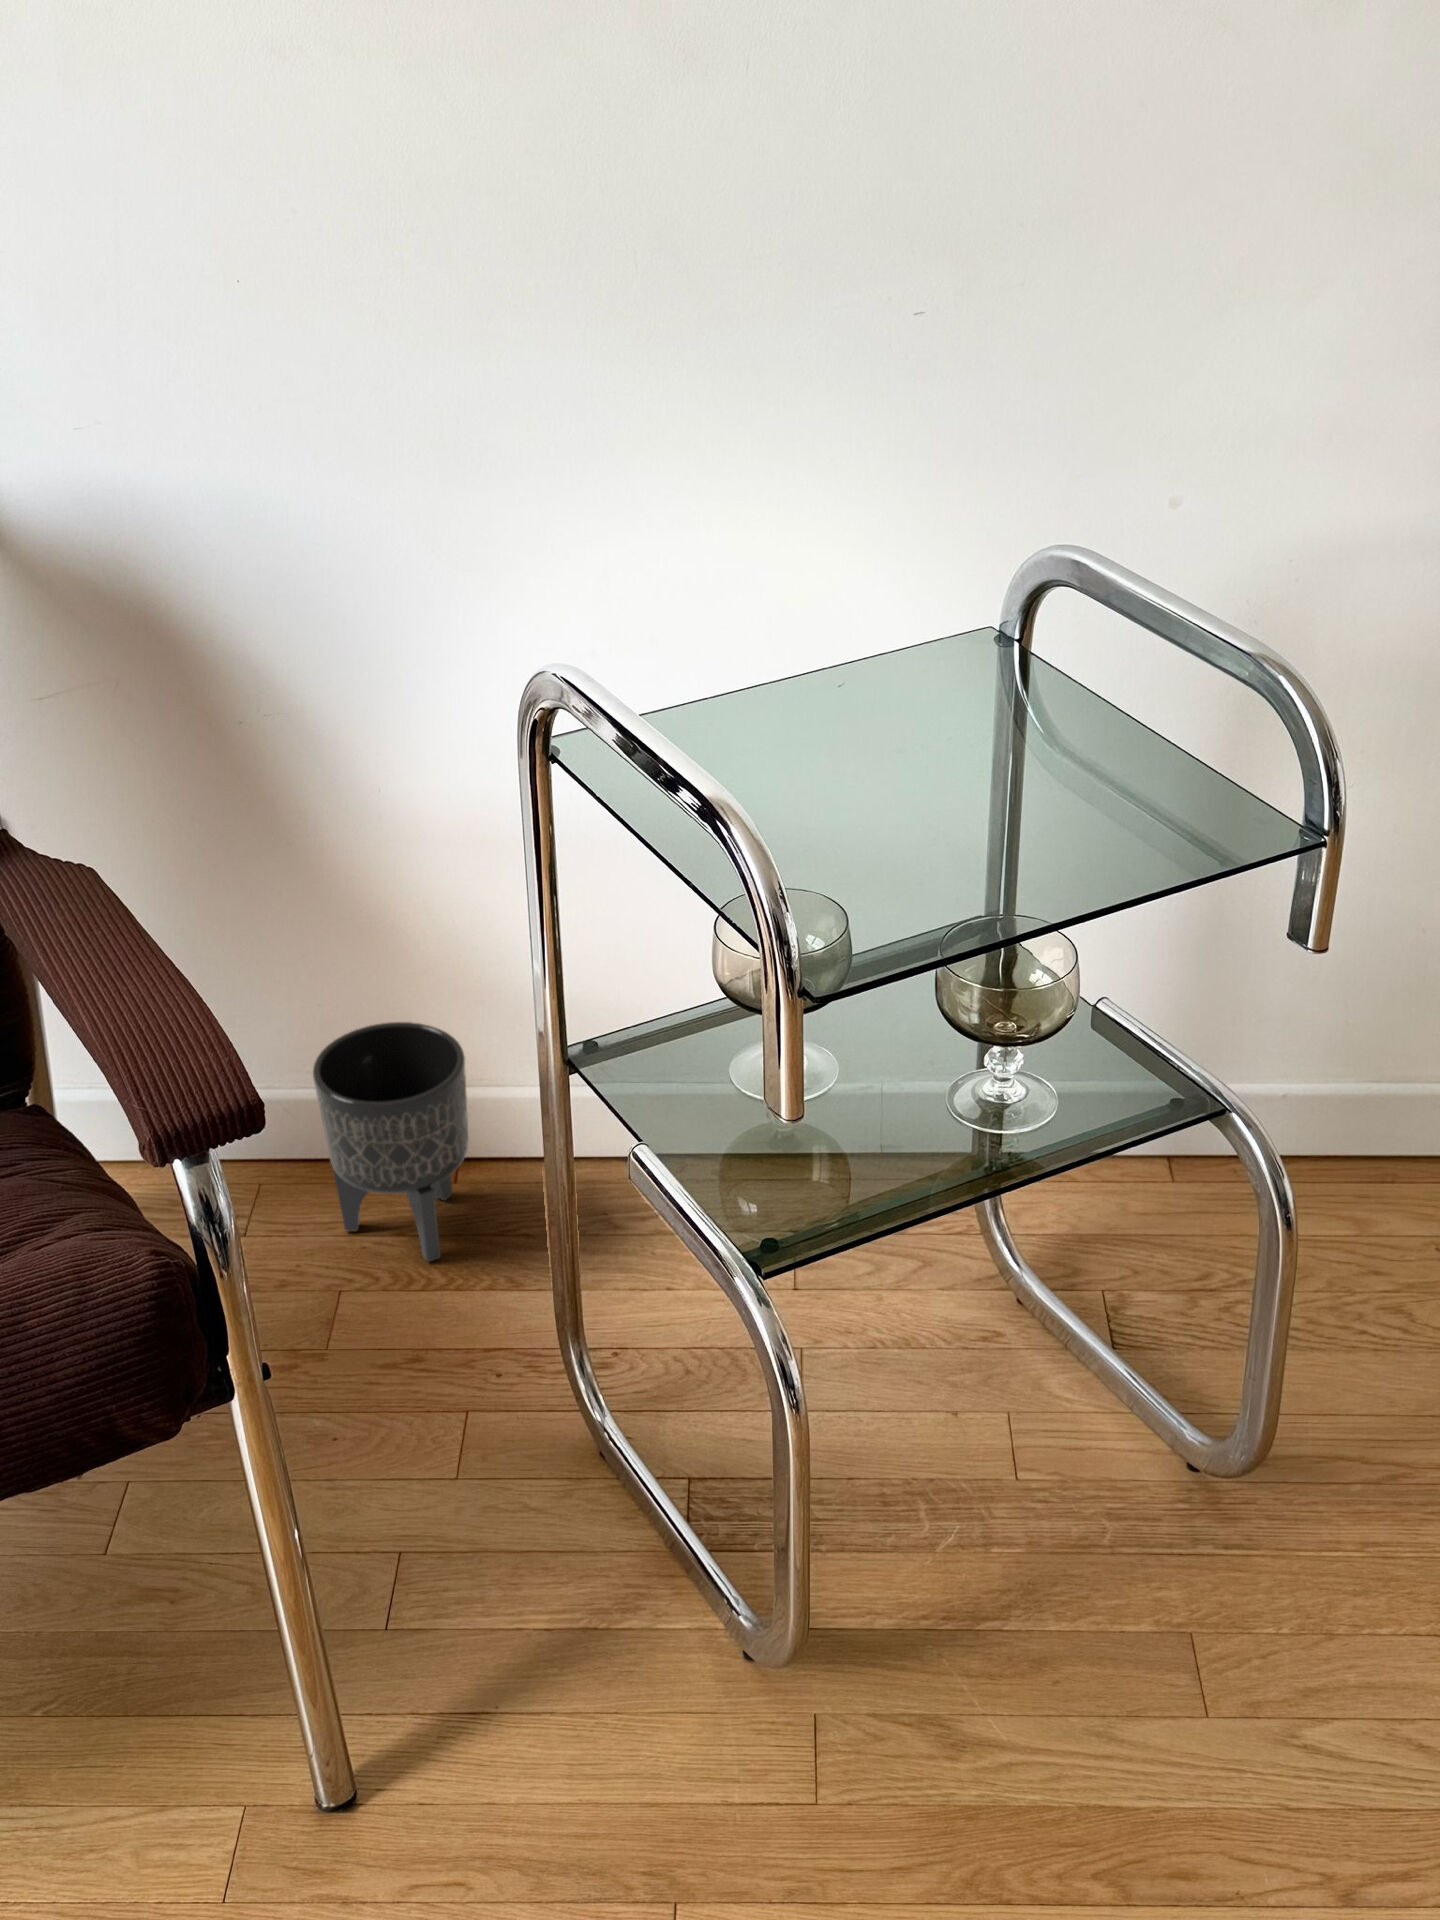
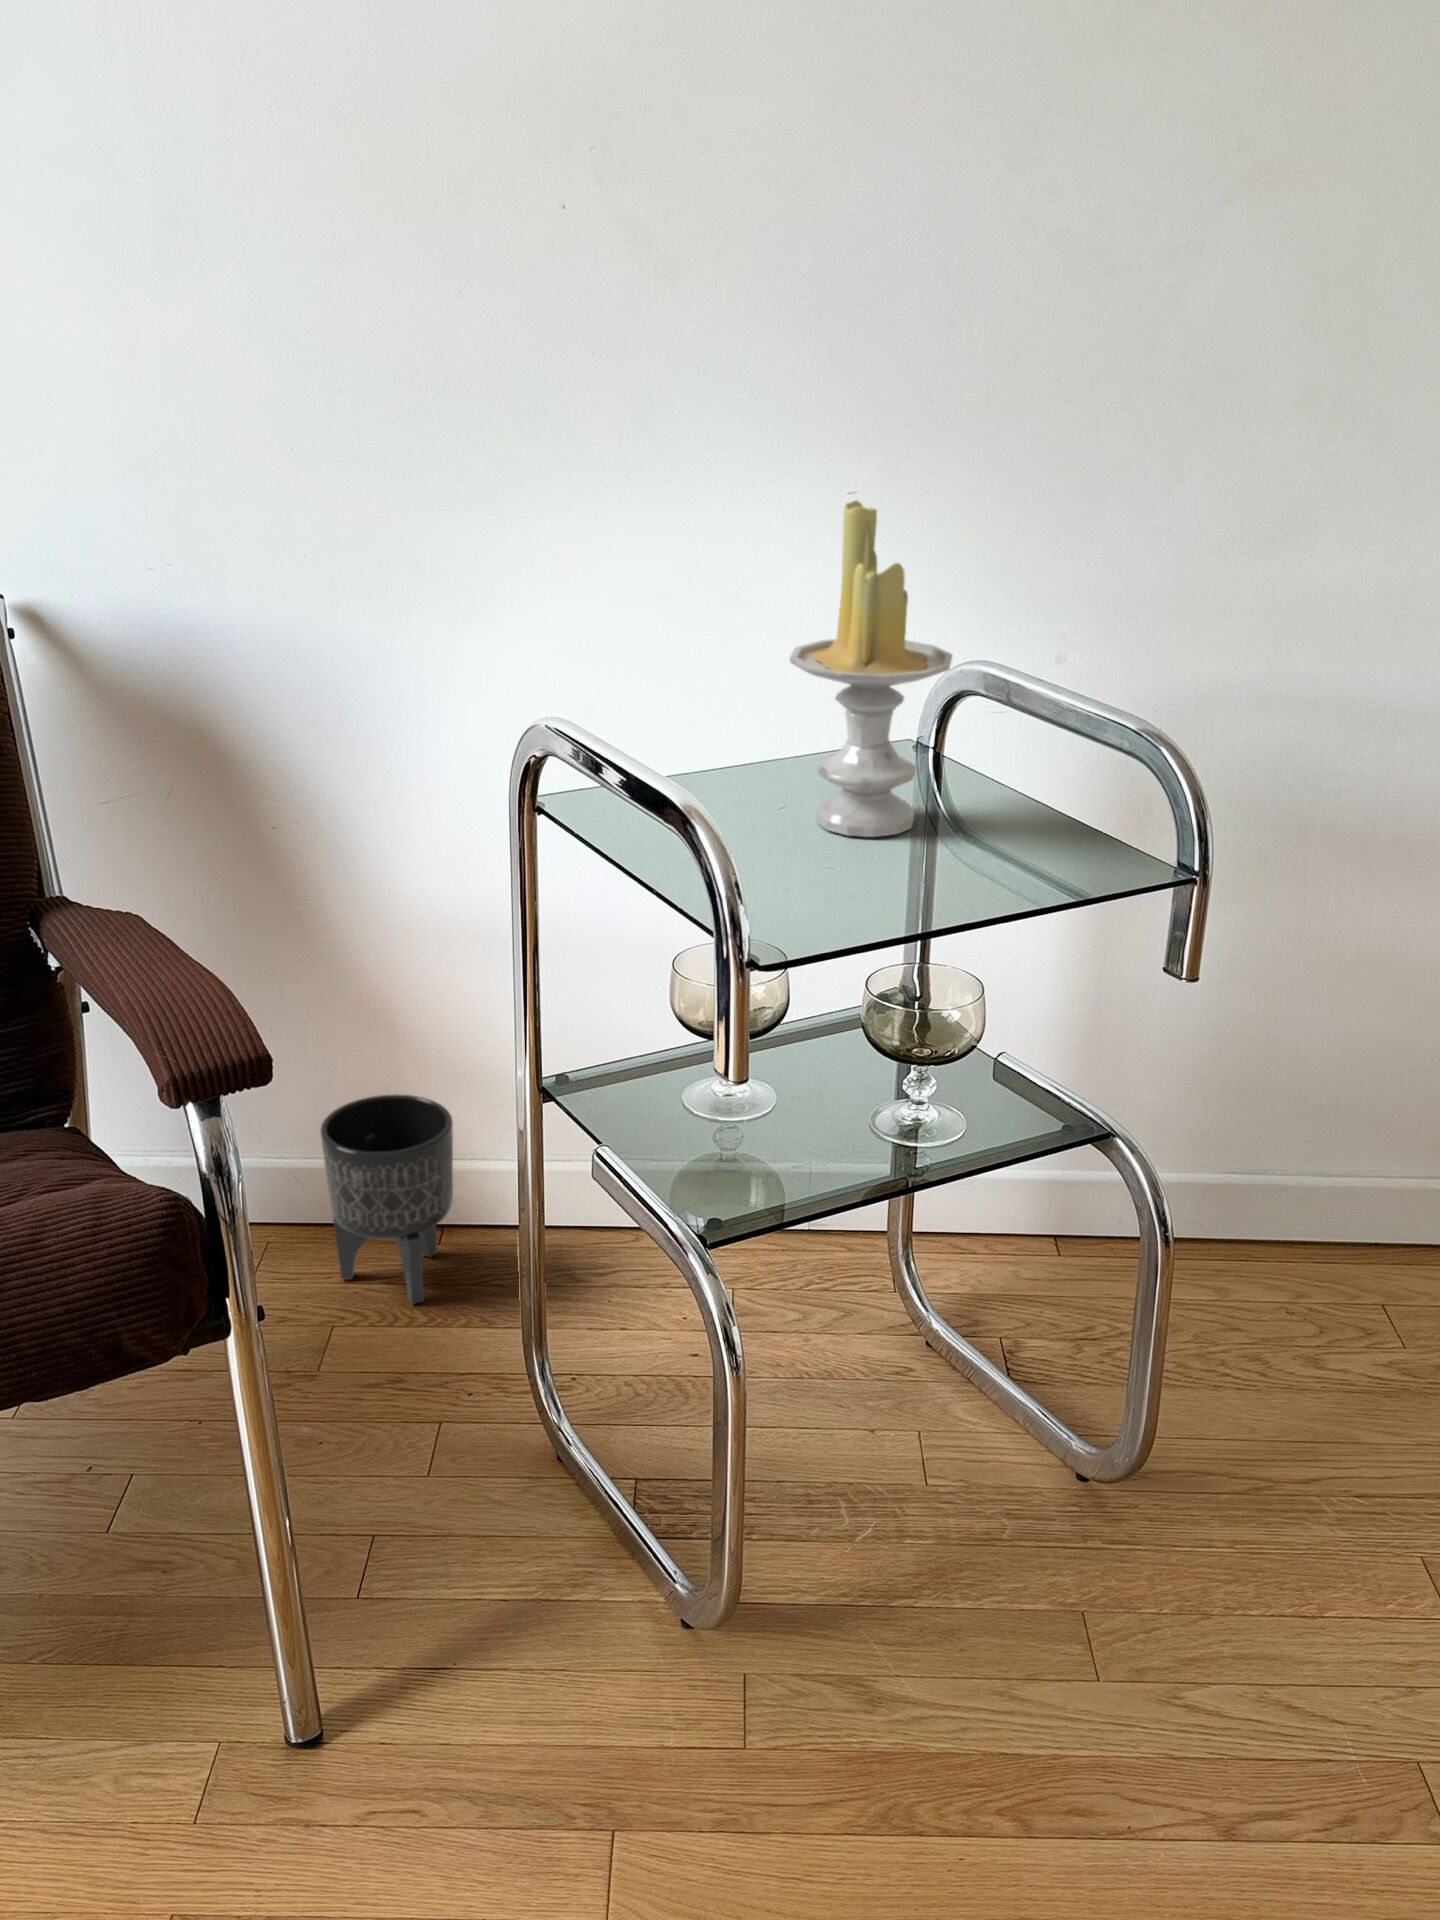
candle: none [844,382,1040,778] -> present [790,500,953,837]

